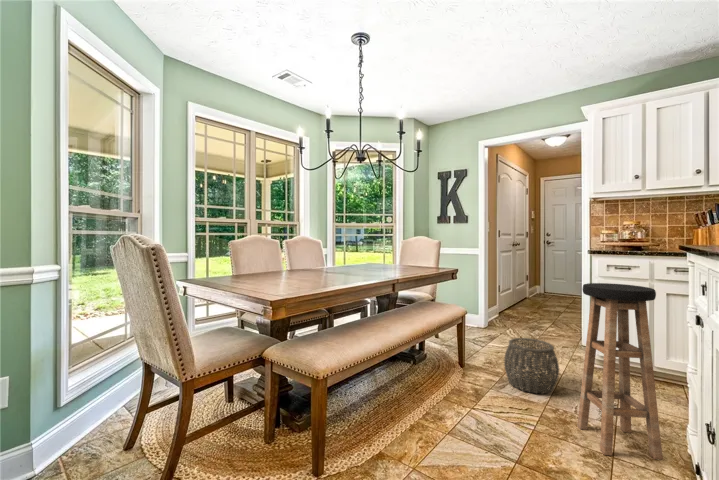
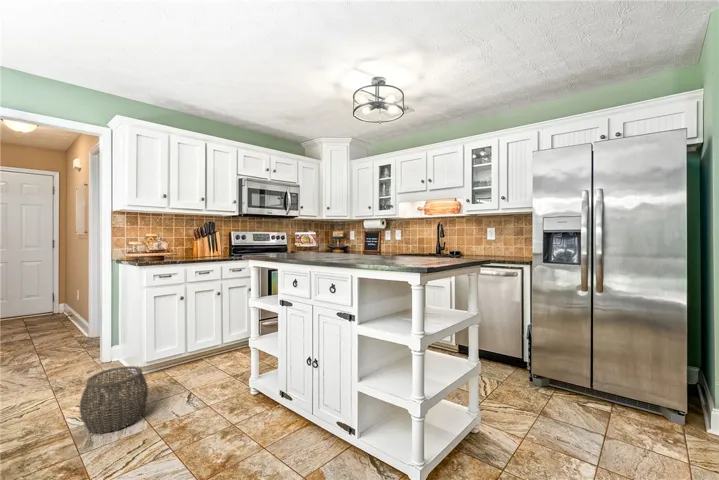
bar stool: present [577,283,663,459] -> none [193,291,251,428]

